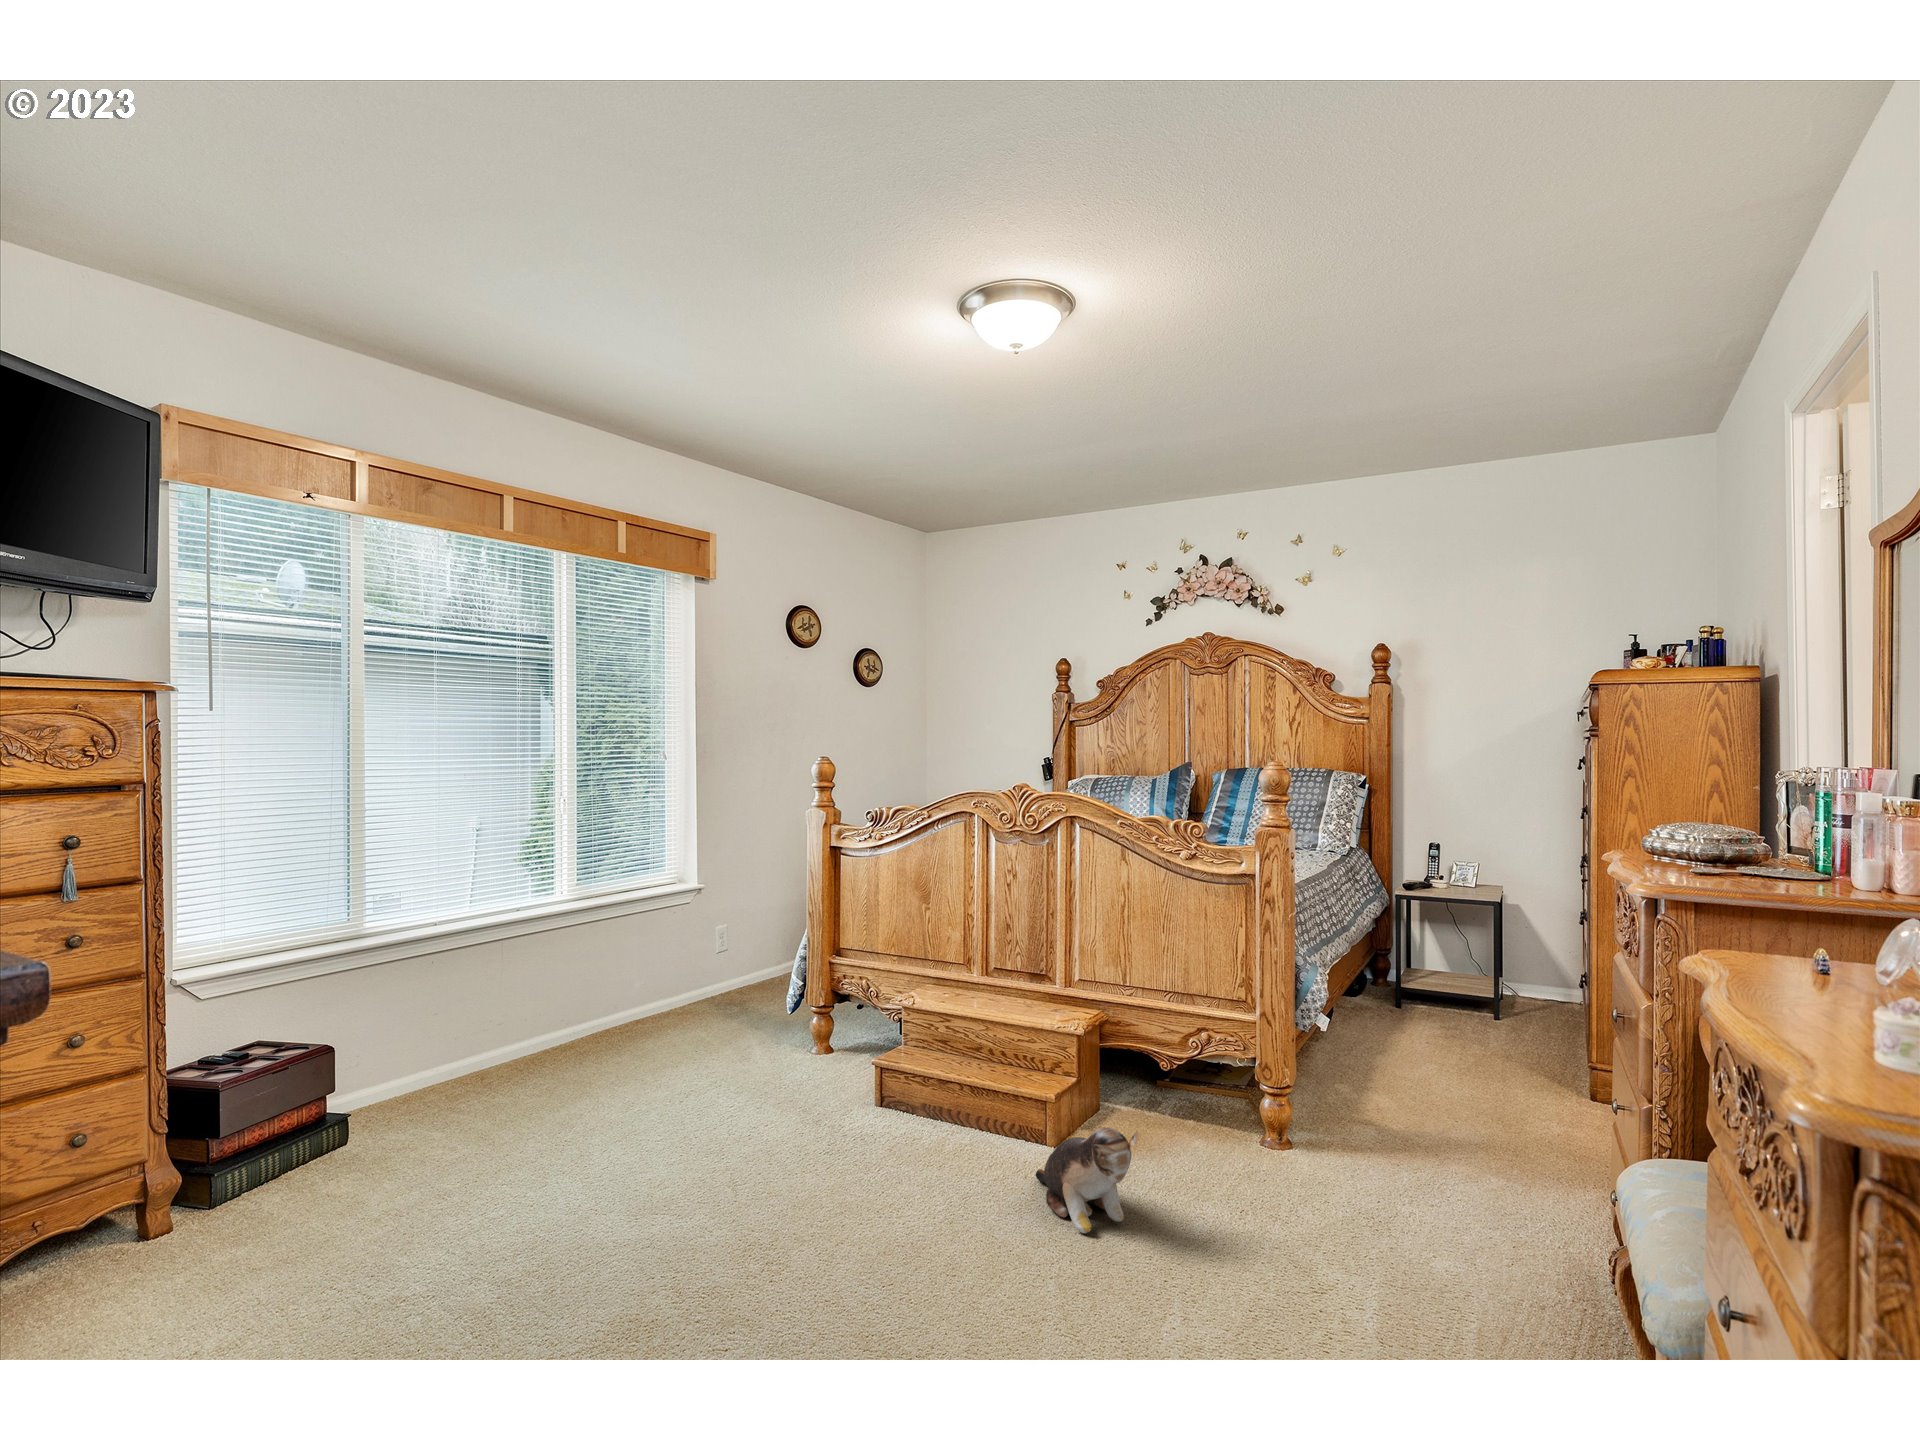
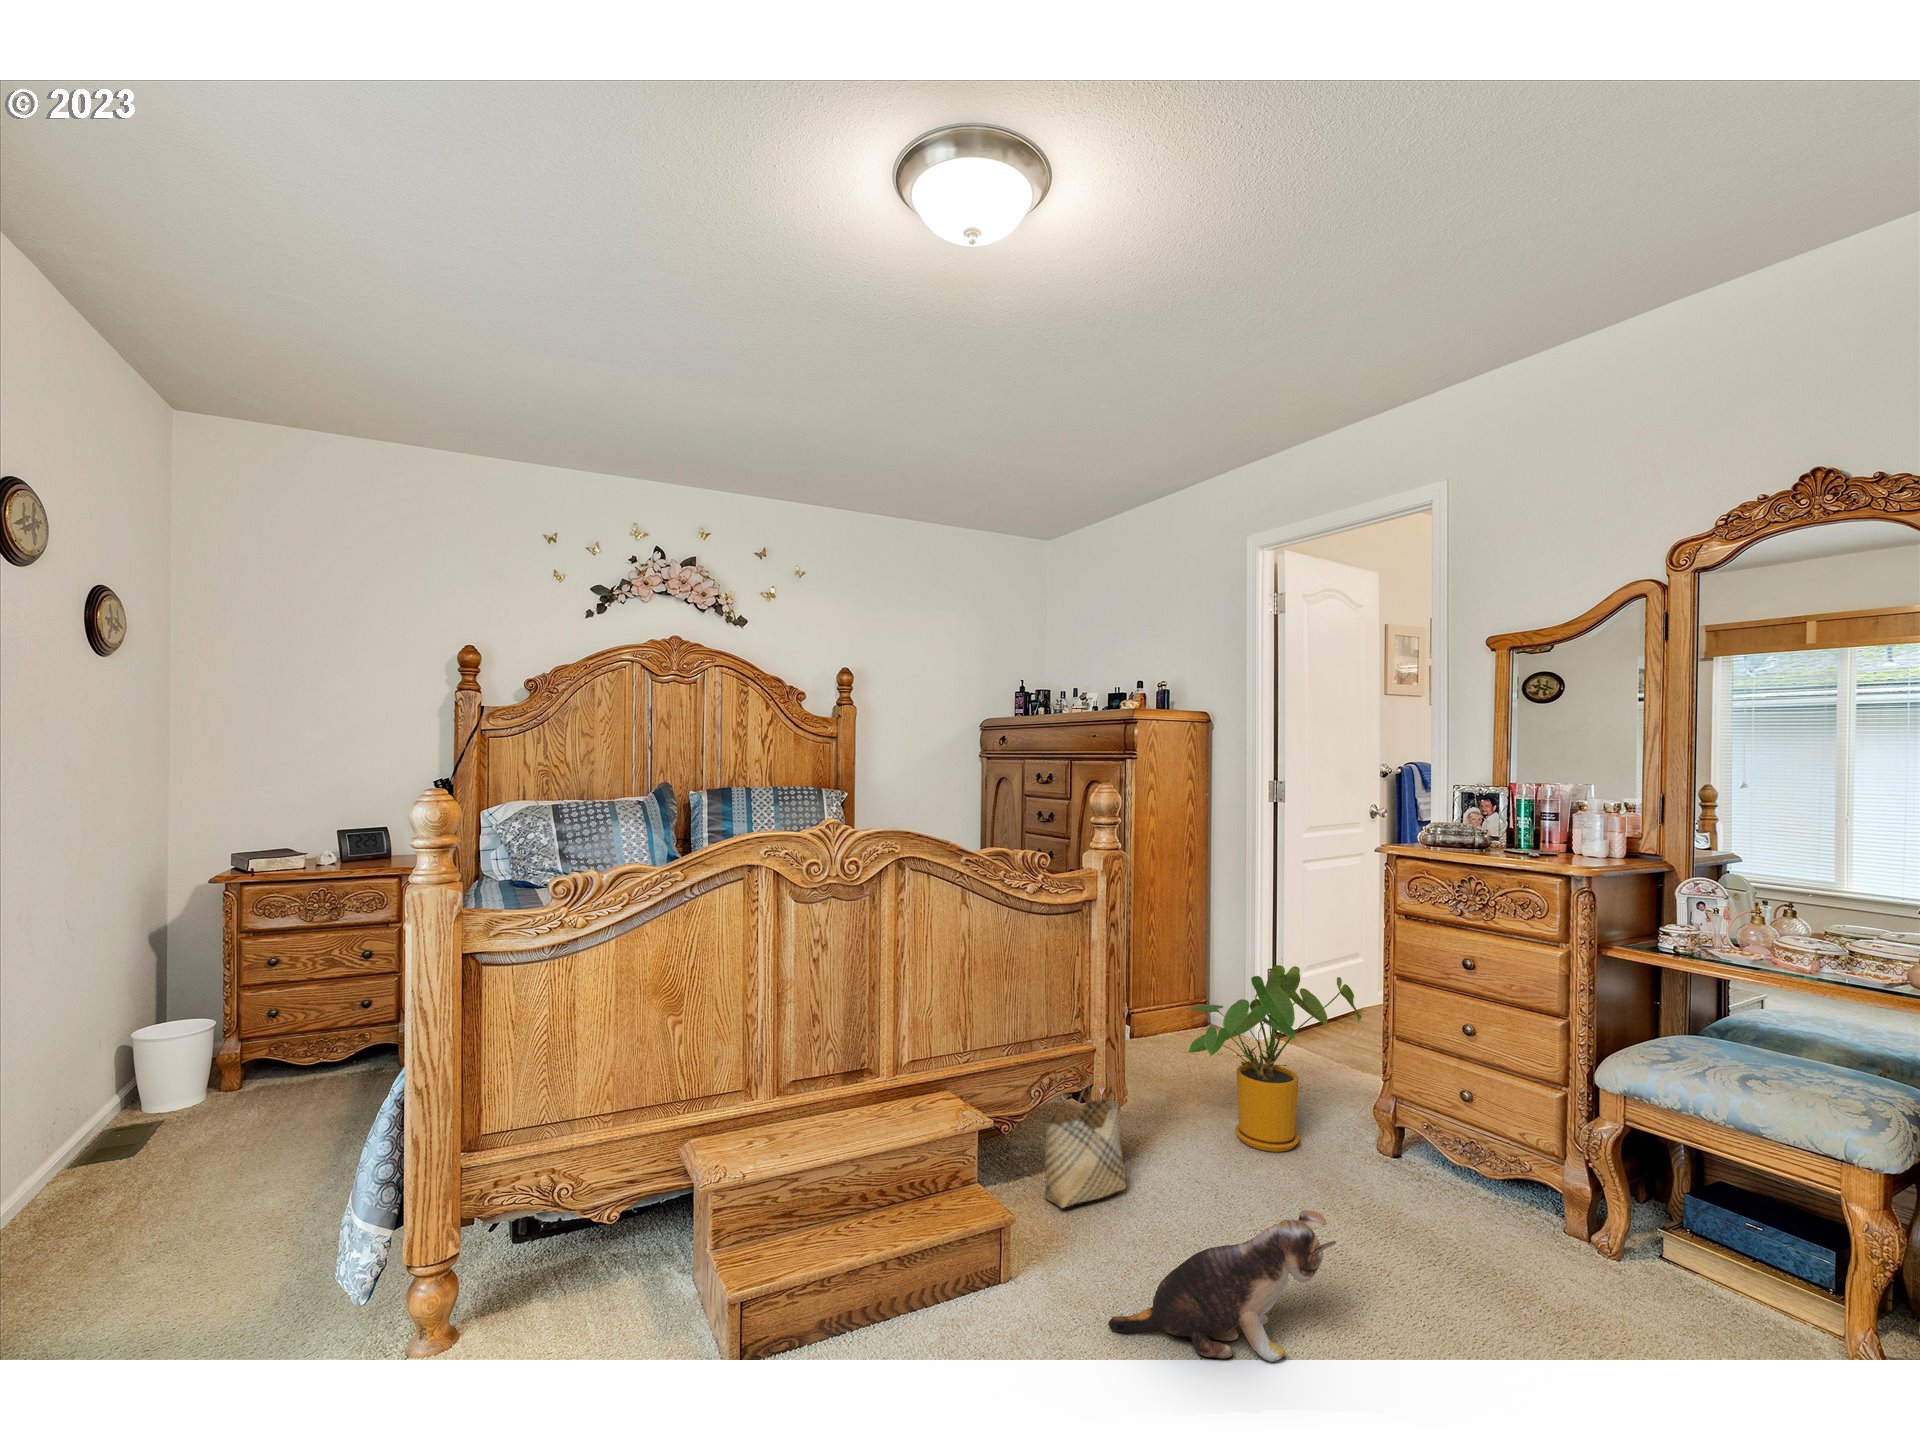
house plant: none [1369,988,1611,1204] -> present [1187,965,1361,1152]
woven basket: none [1157,1013,1248,1147] -> present [1044,1057,1126,1208]

